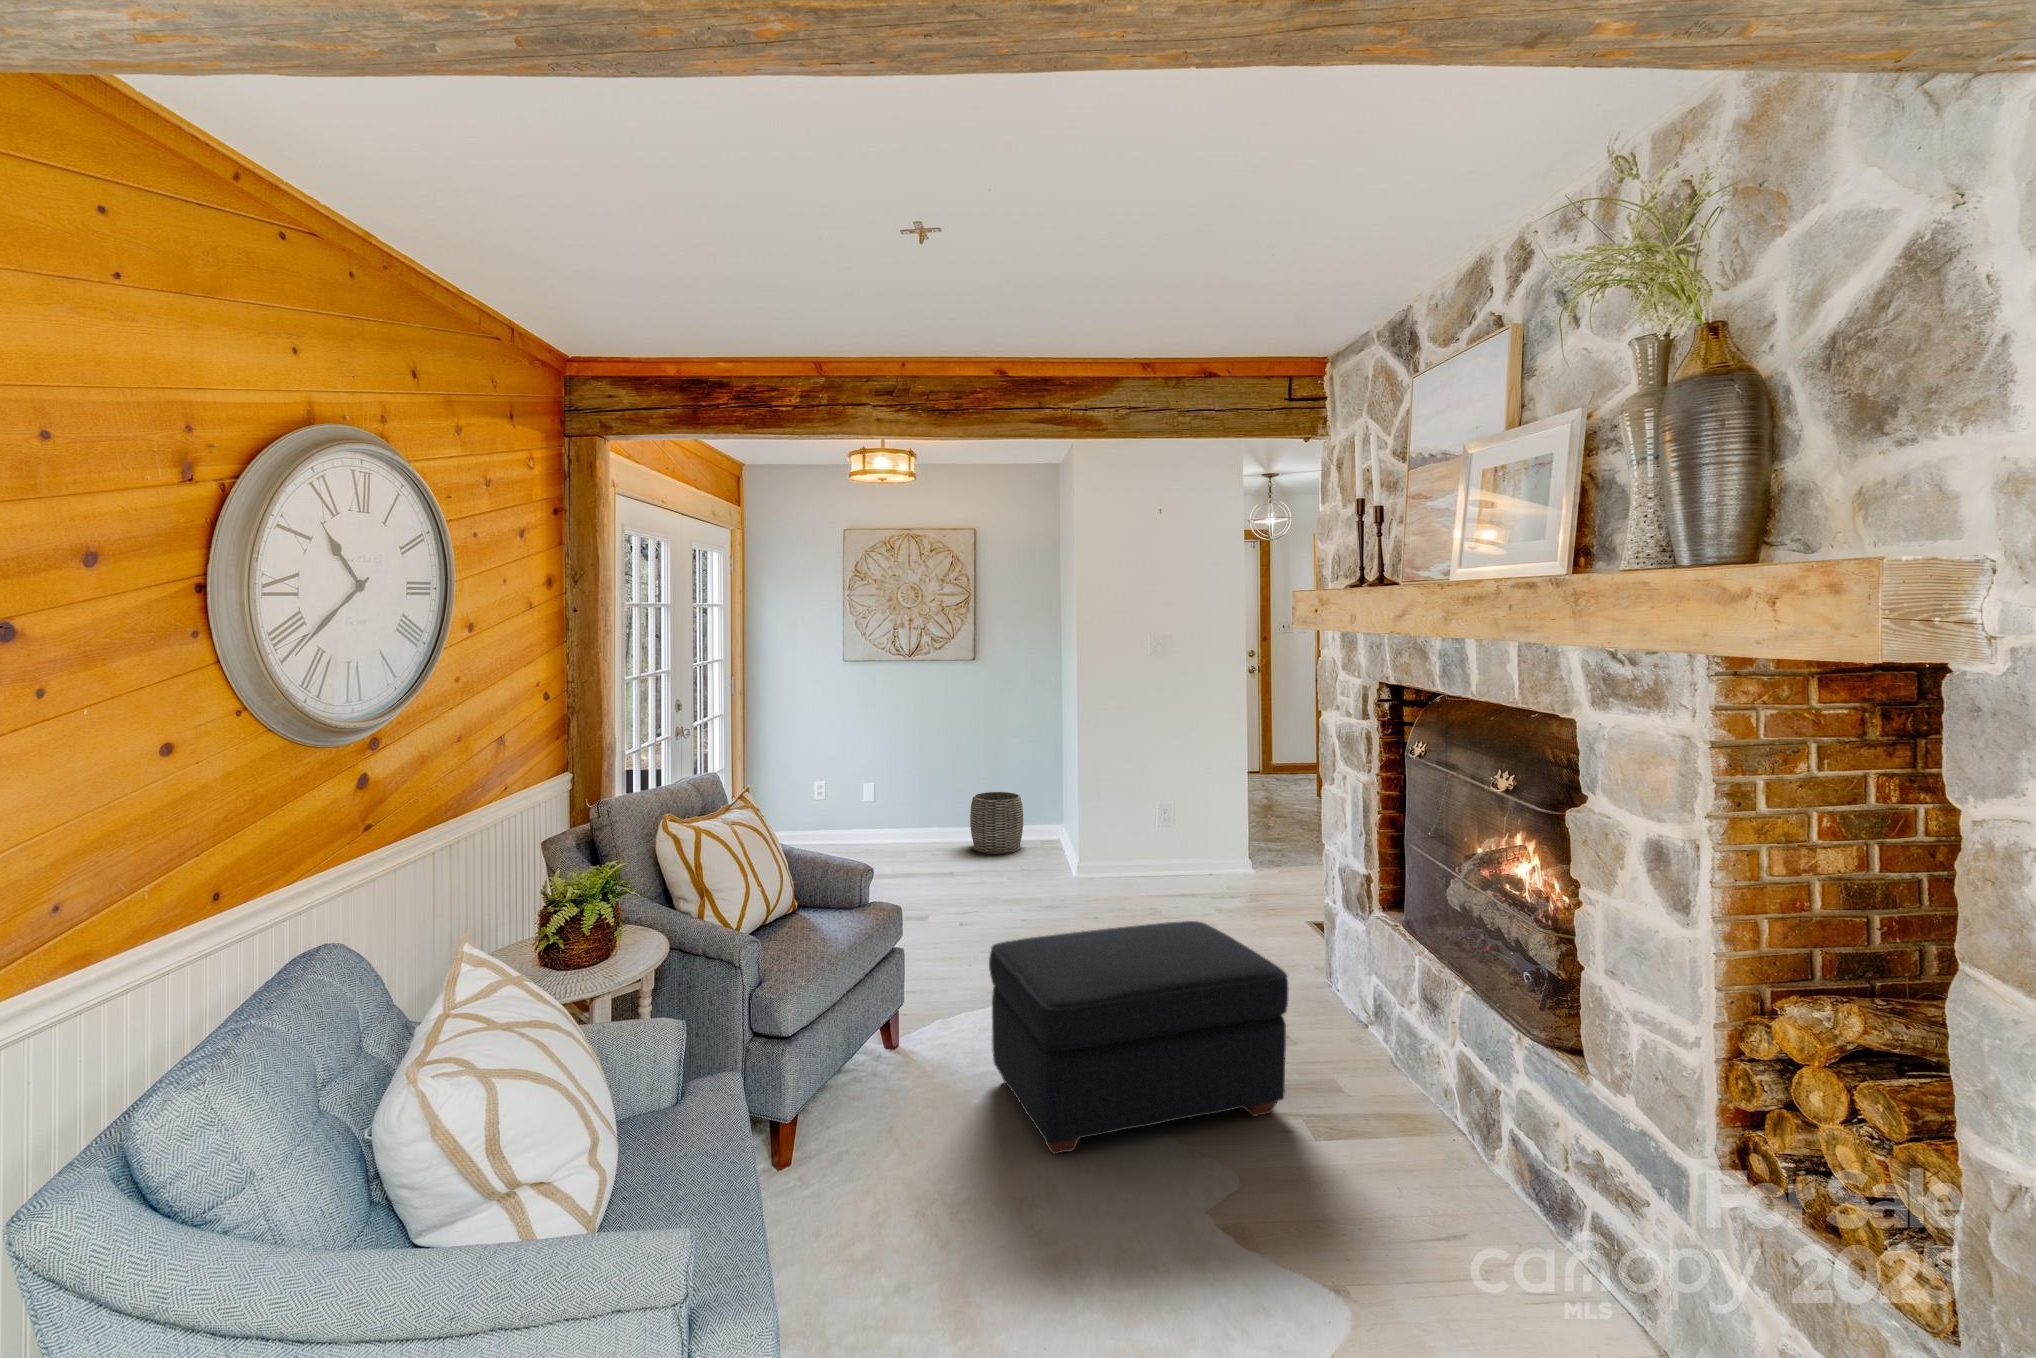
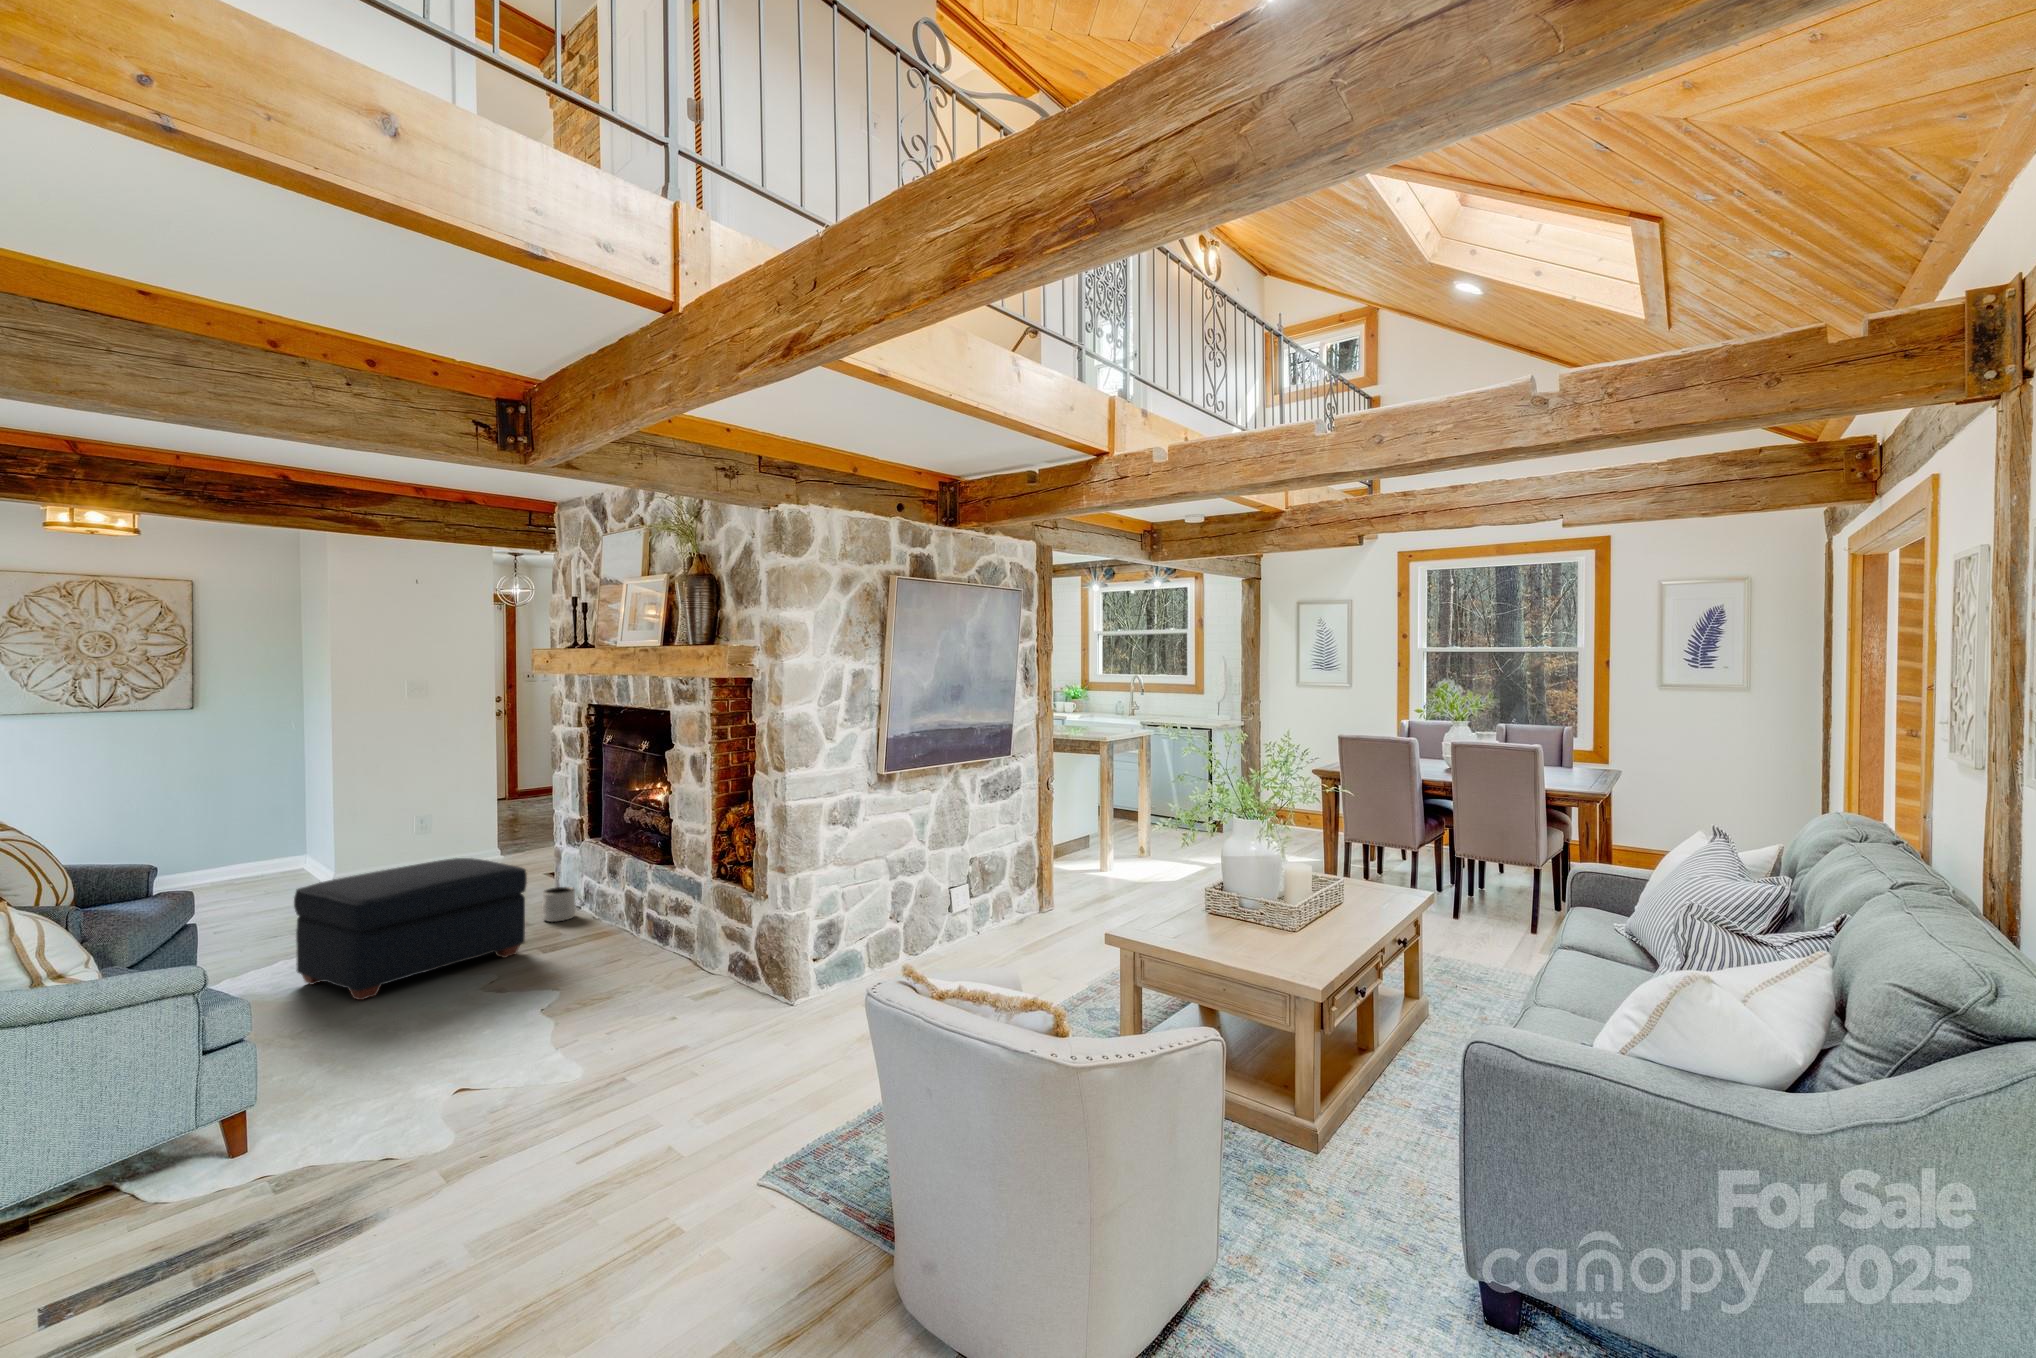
woven basket: present [970,792,1023,854] -> none [208,821,272,877]
planter: none [1308,982,1359,1044] -> present [542,887,576,922]

